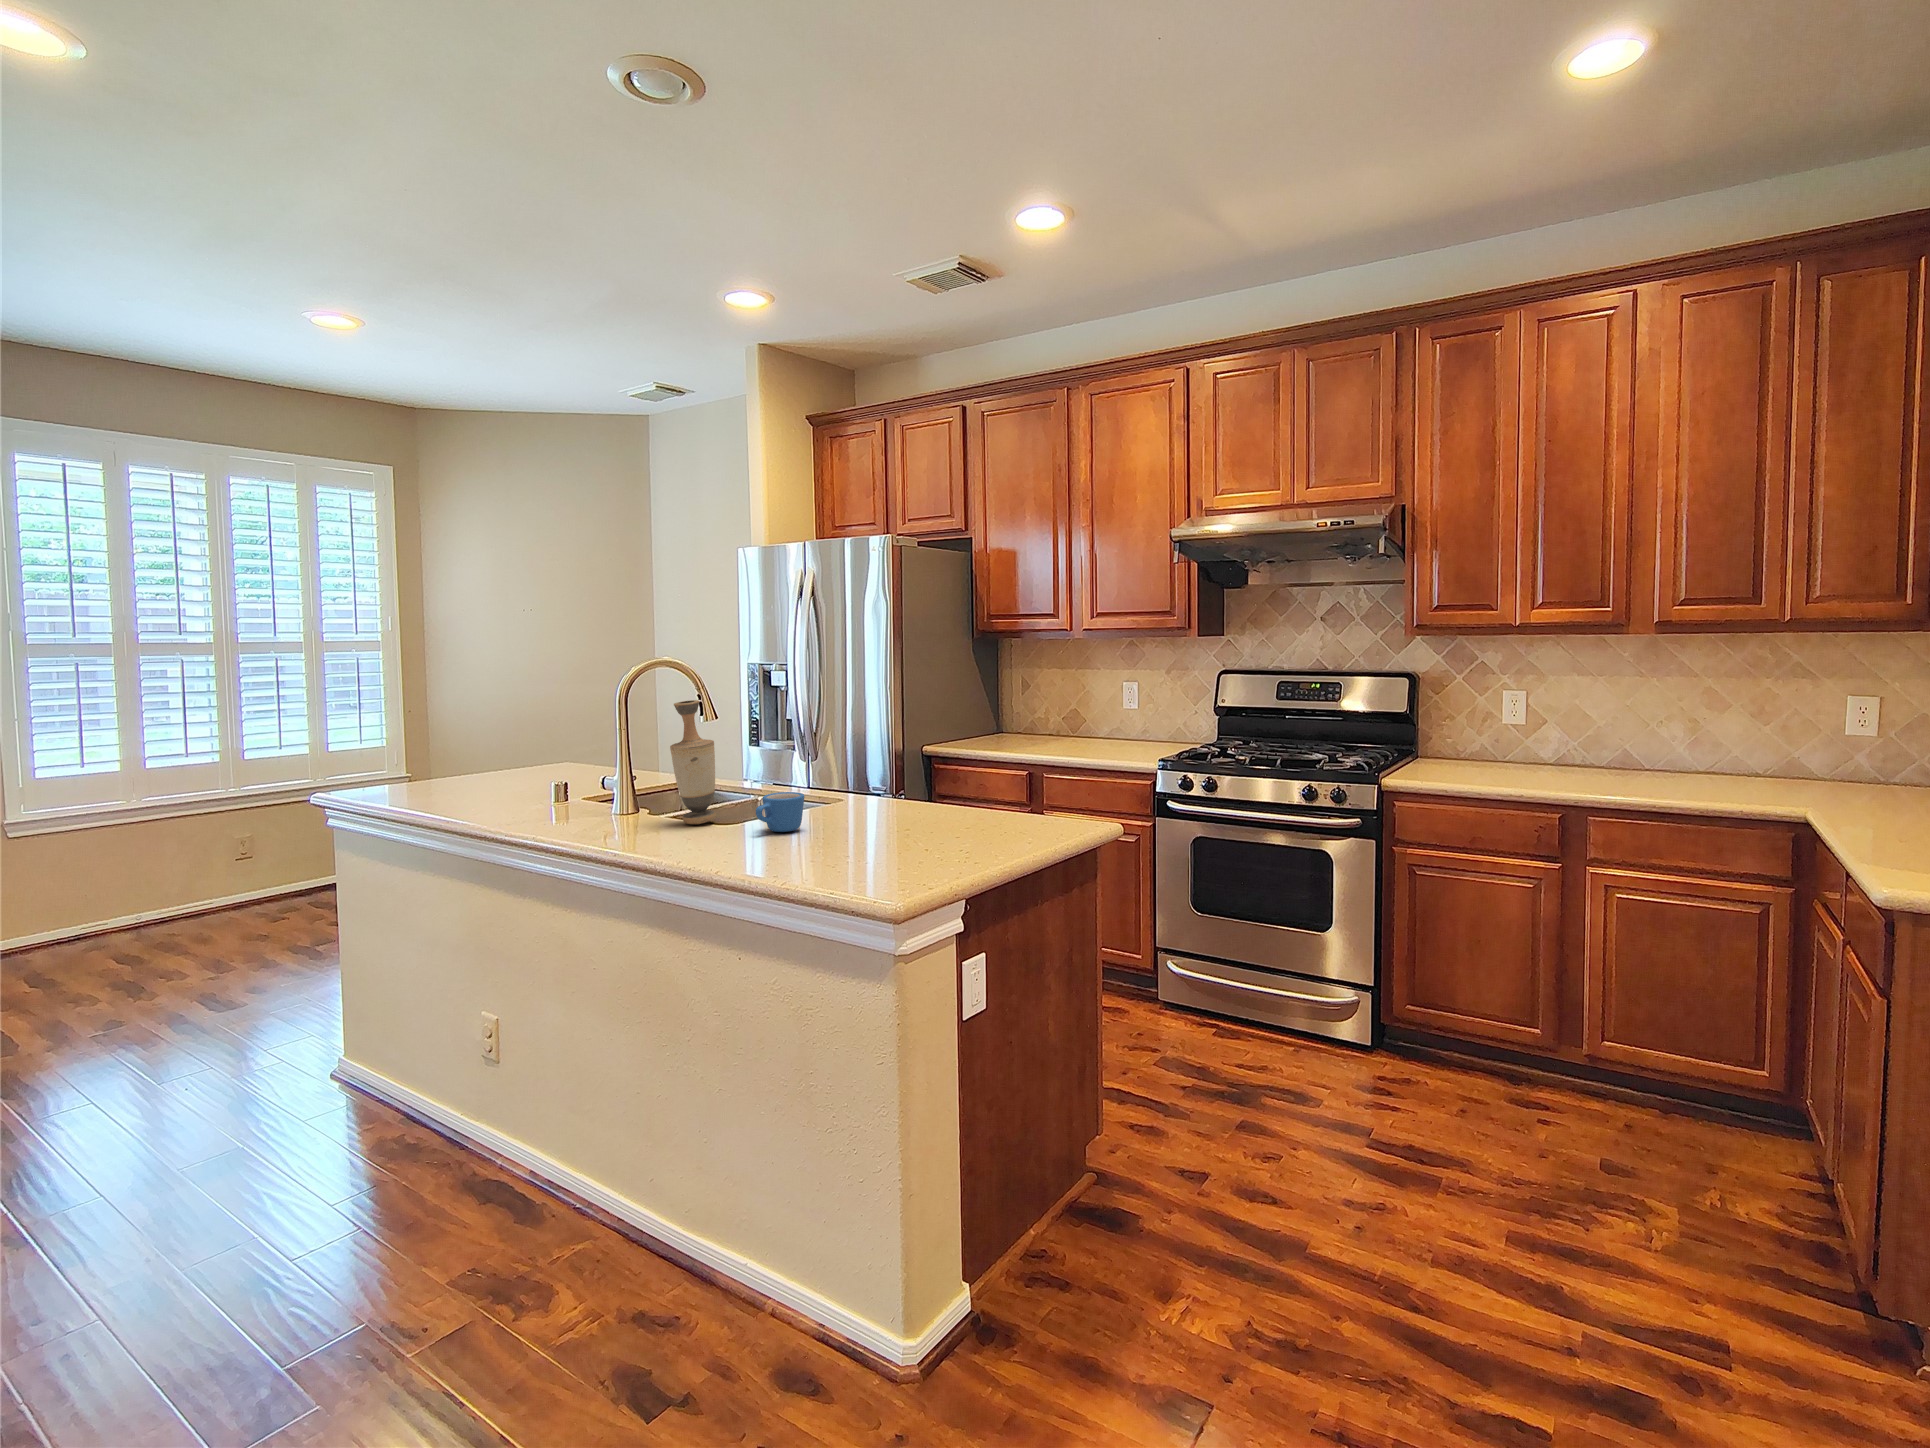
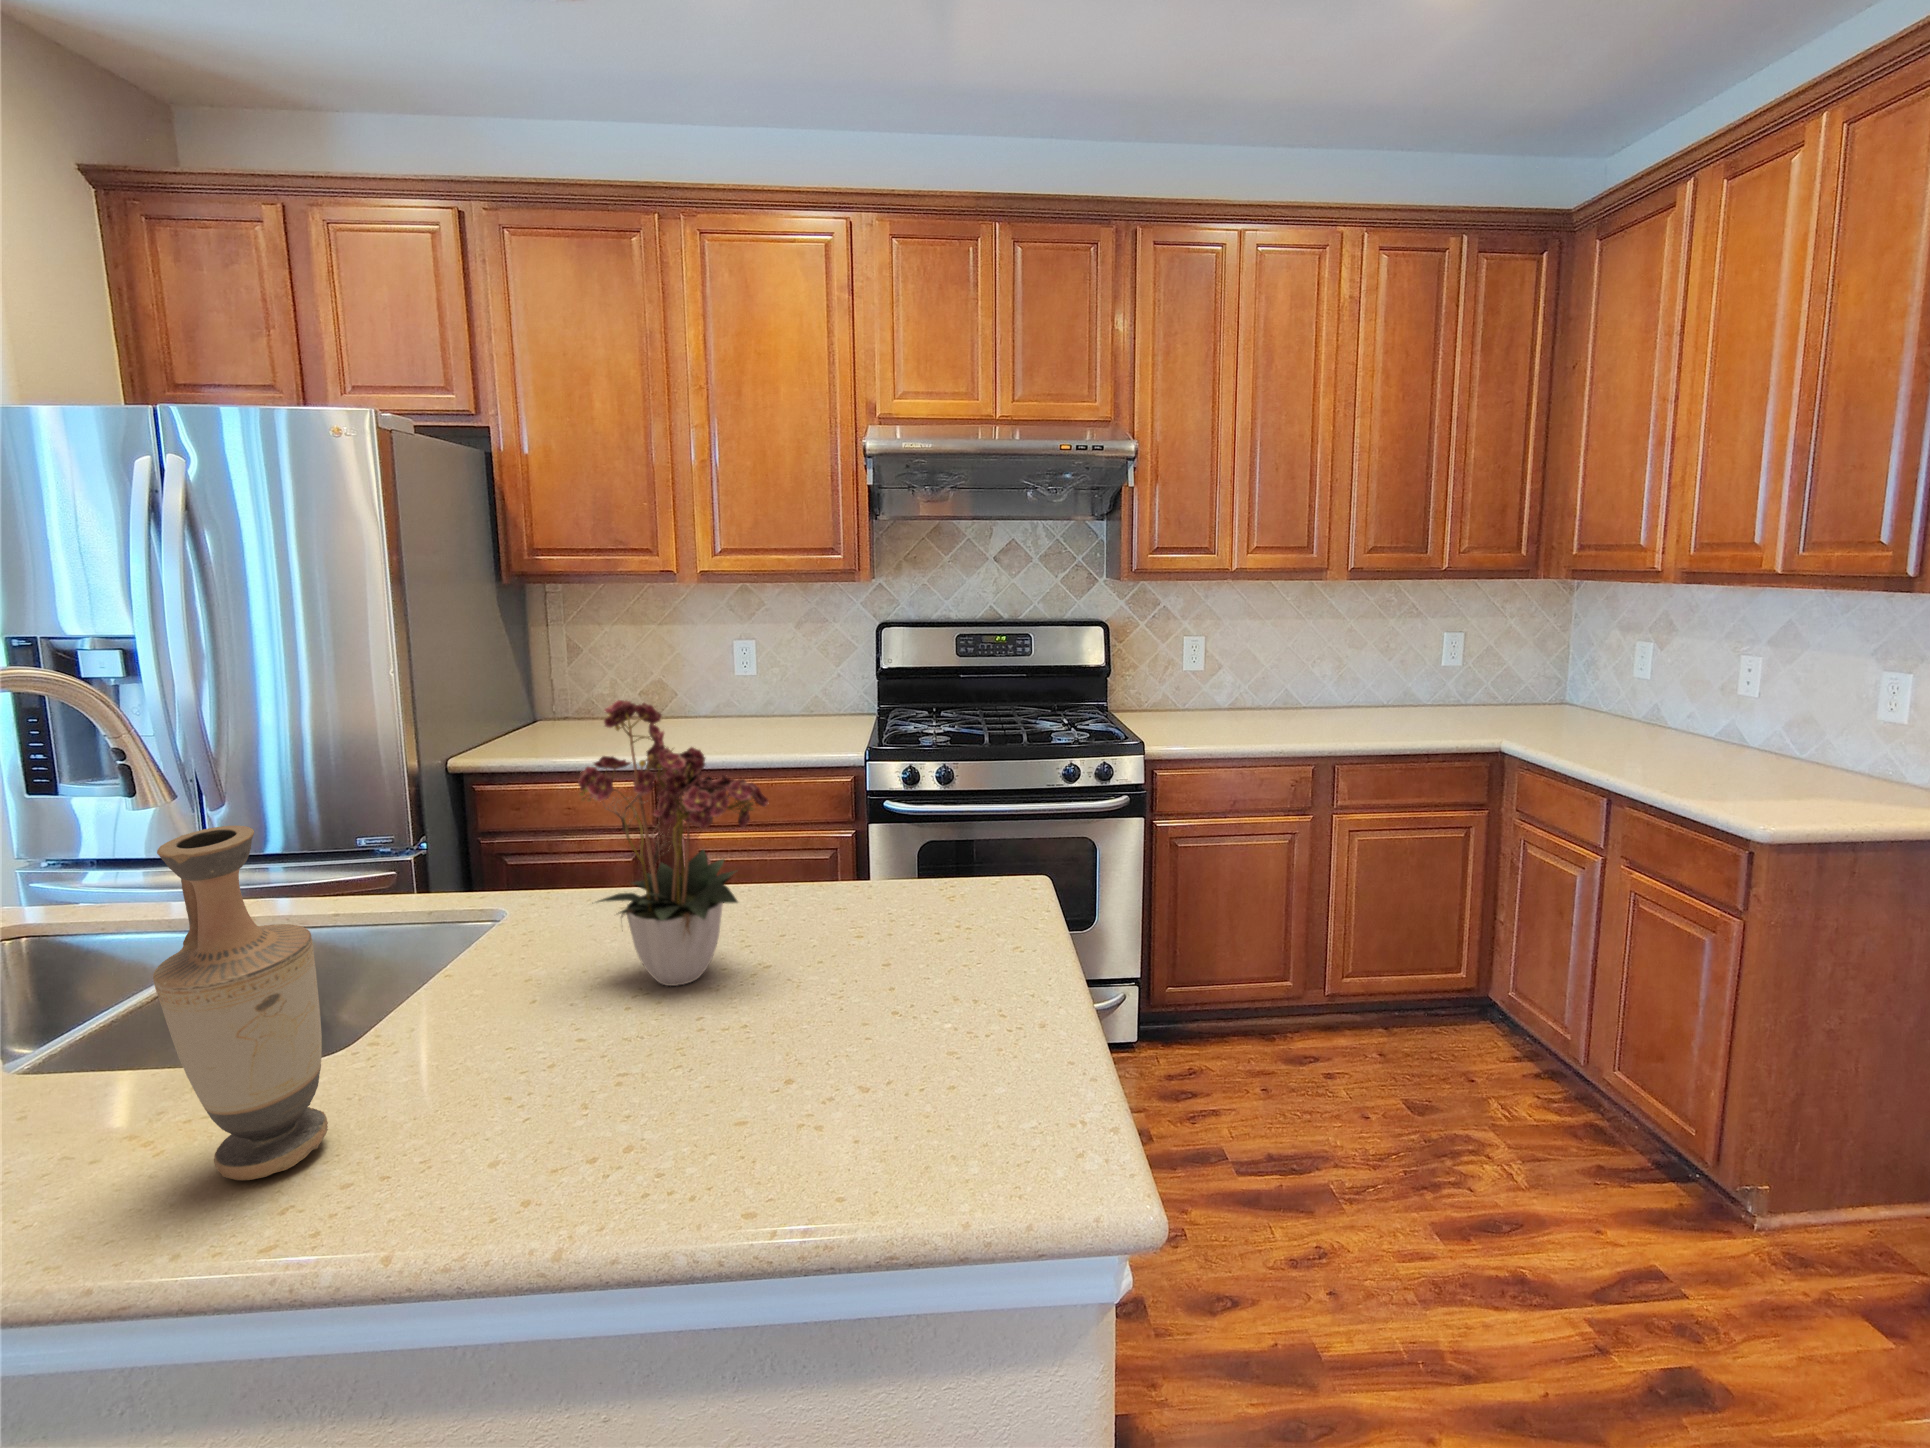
flower arrangement: none [831,669,912,816] -> present [578,700,768,986]
mug: present [756,792,804,832] -> none [512,1001,624,1121]

